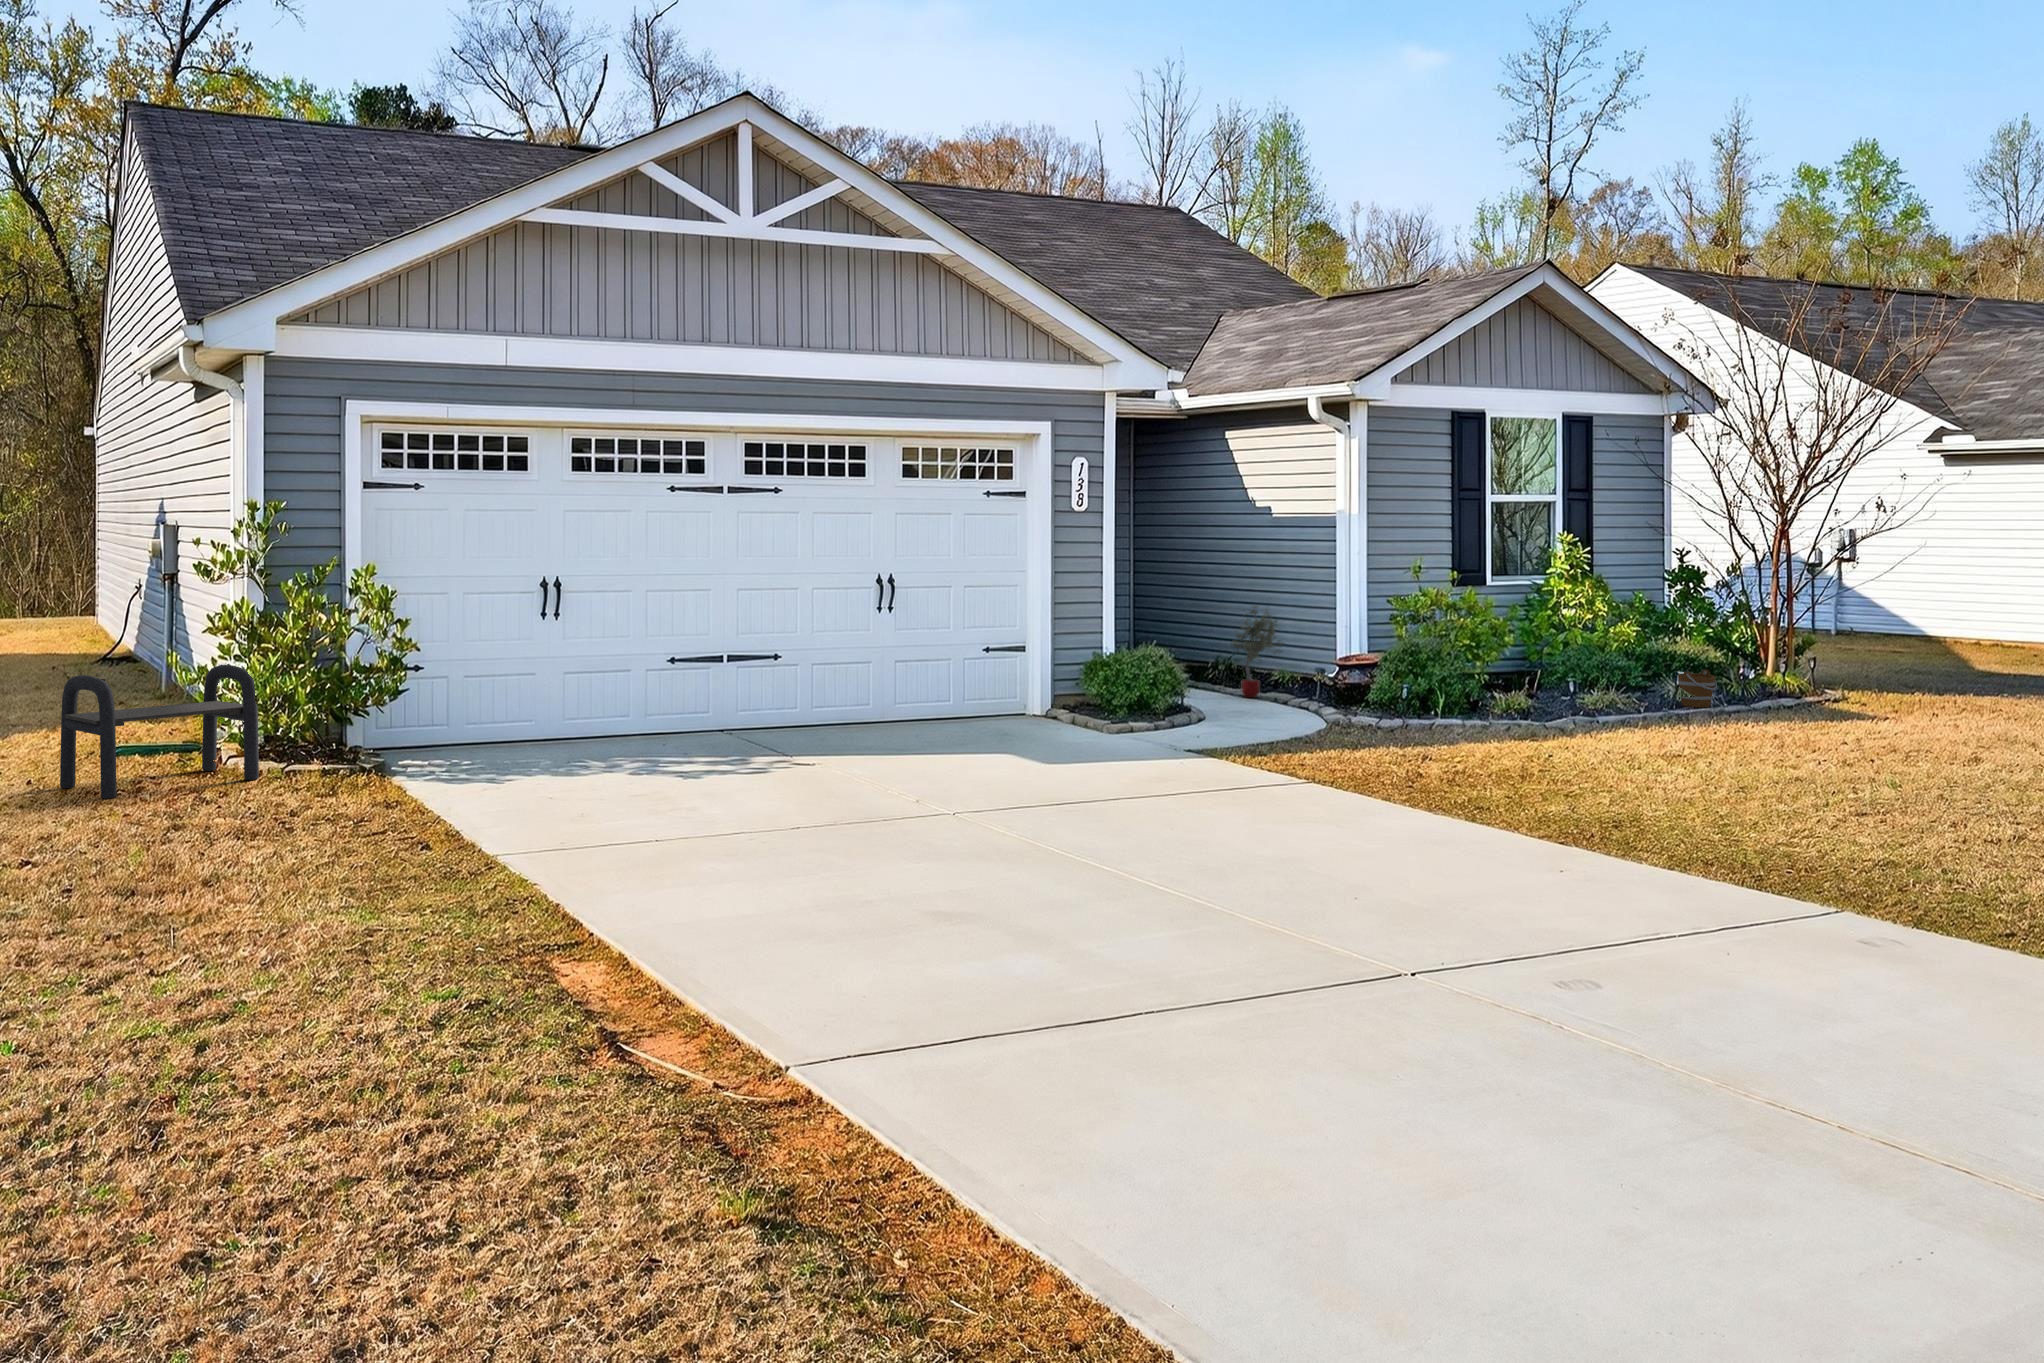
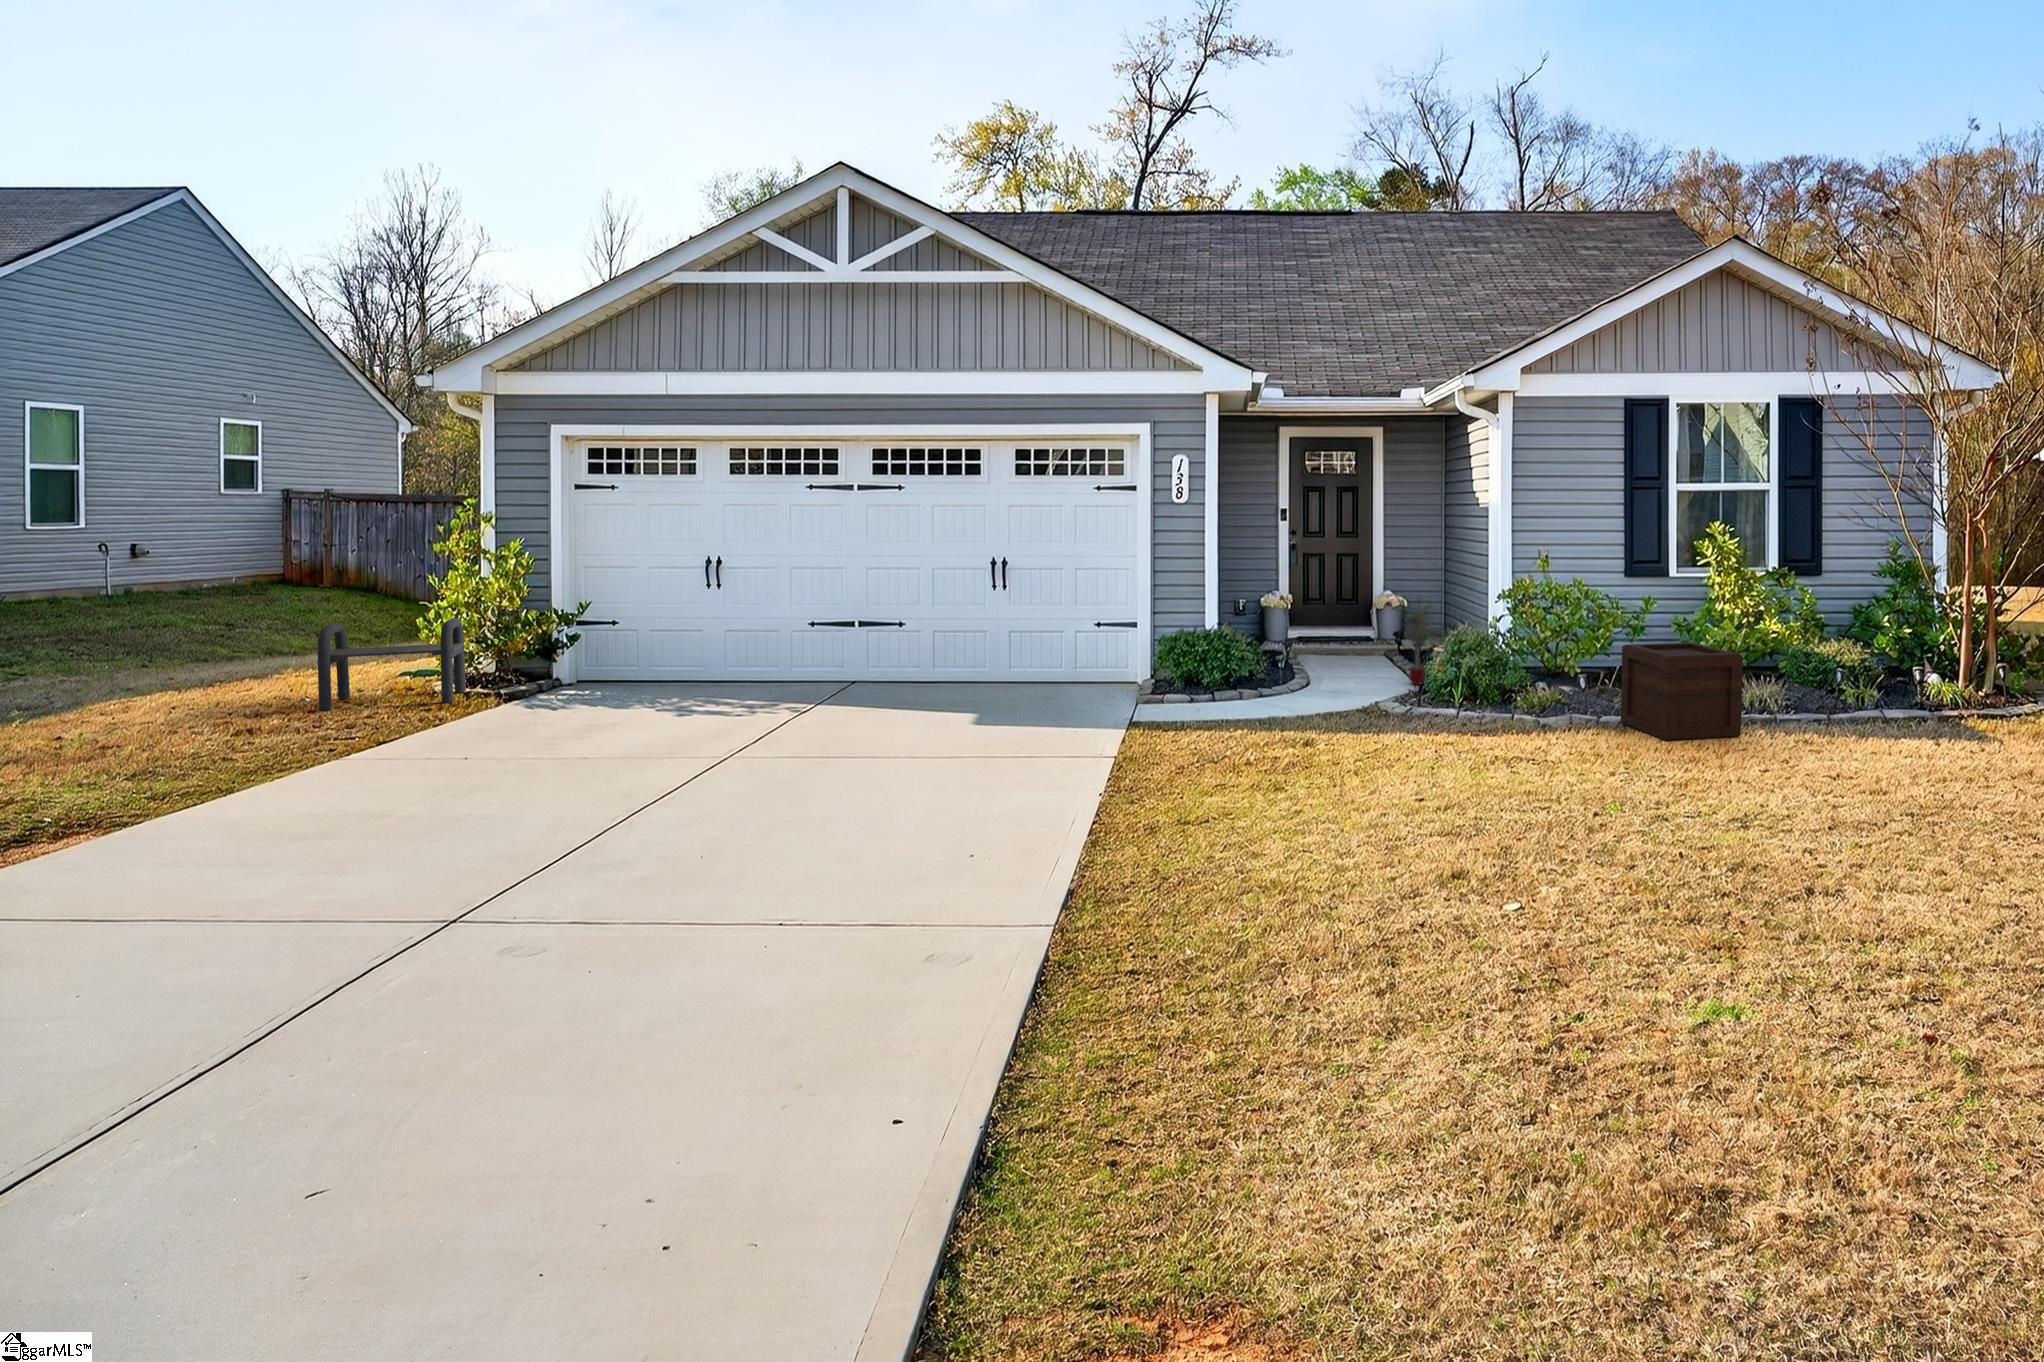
wooden crate: none [1505,635,1612,719] -> present [1621,642,1743,741]
bucket: present [1678,669,1718,707] -> none [1869,694,1920,739]

